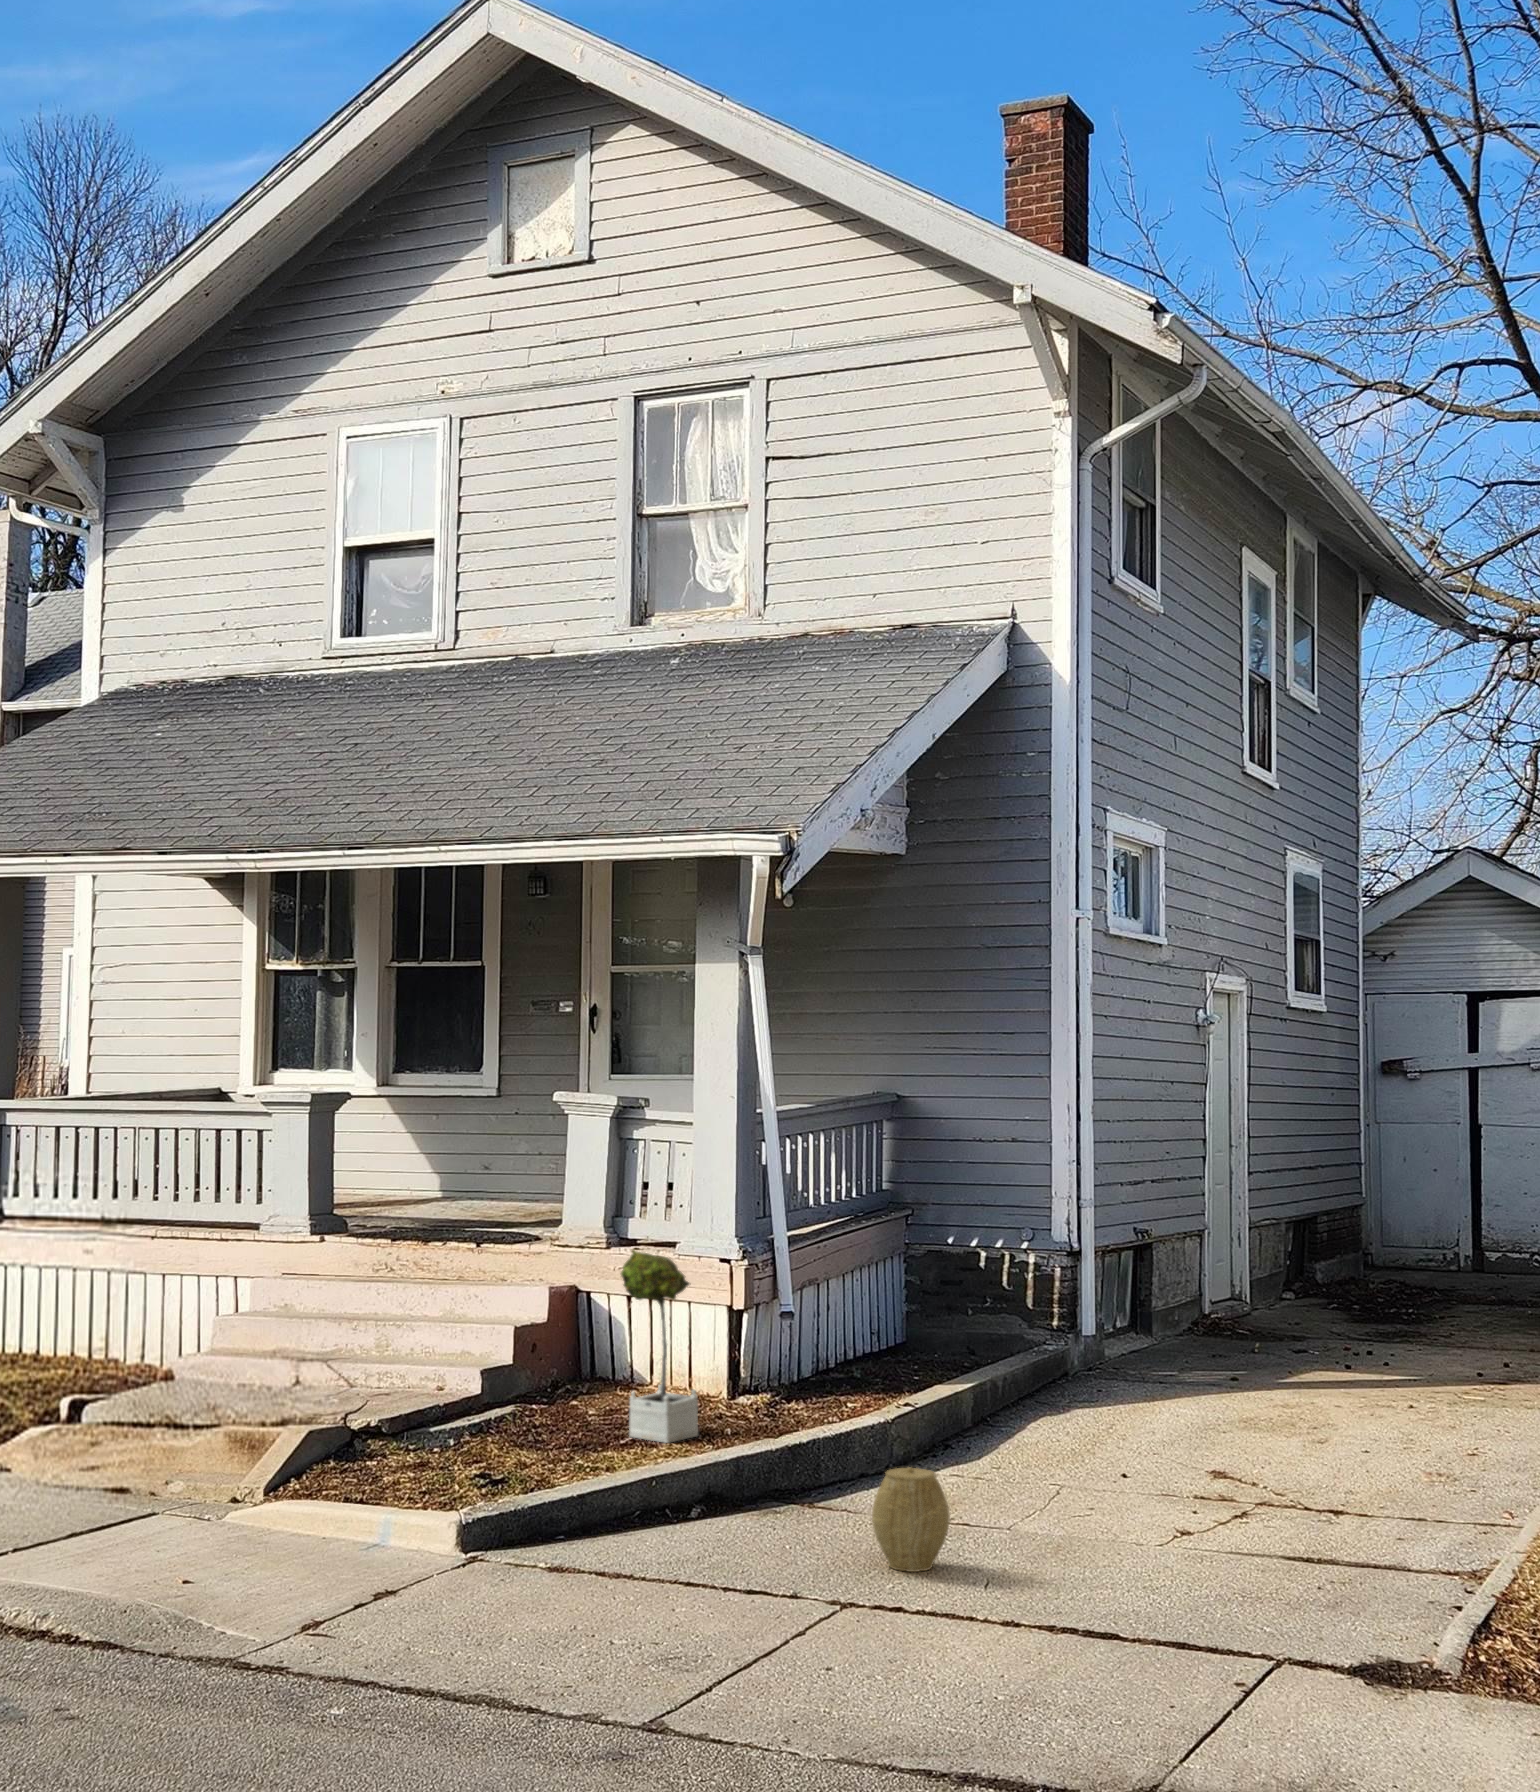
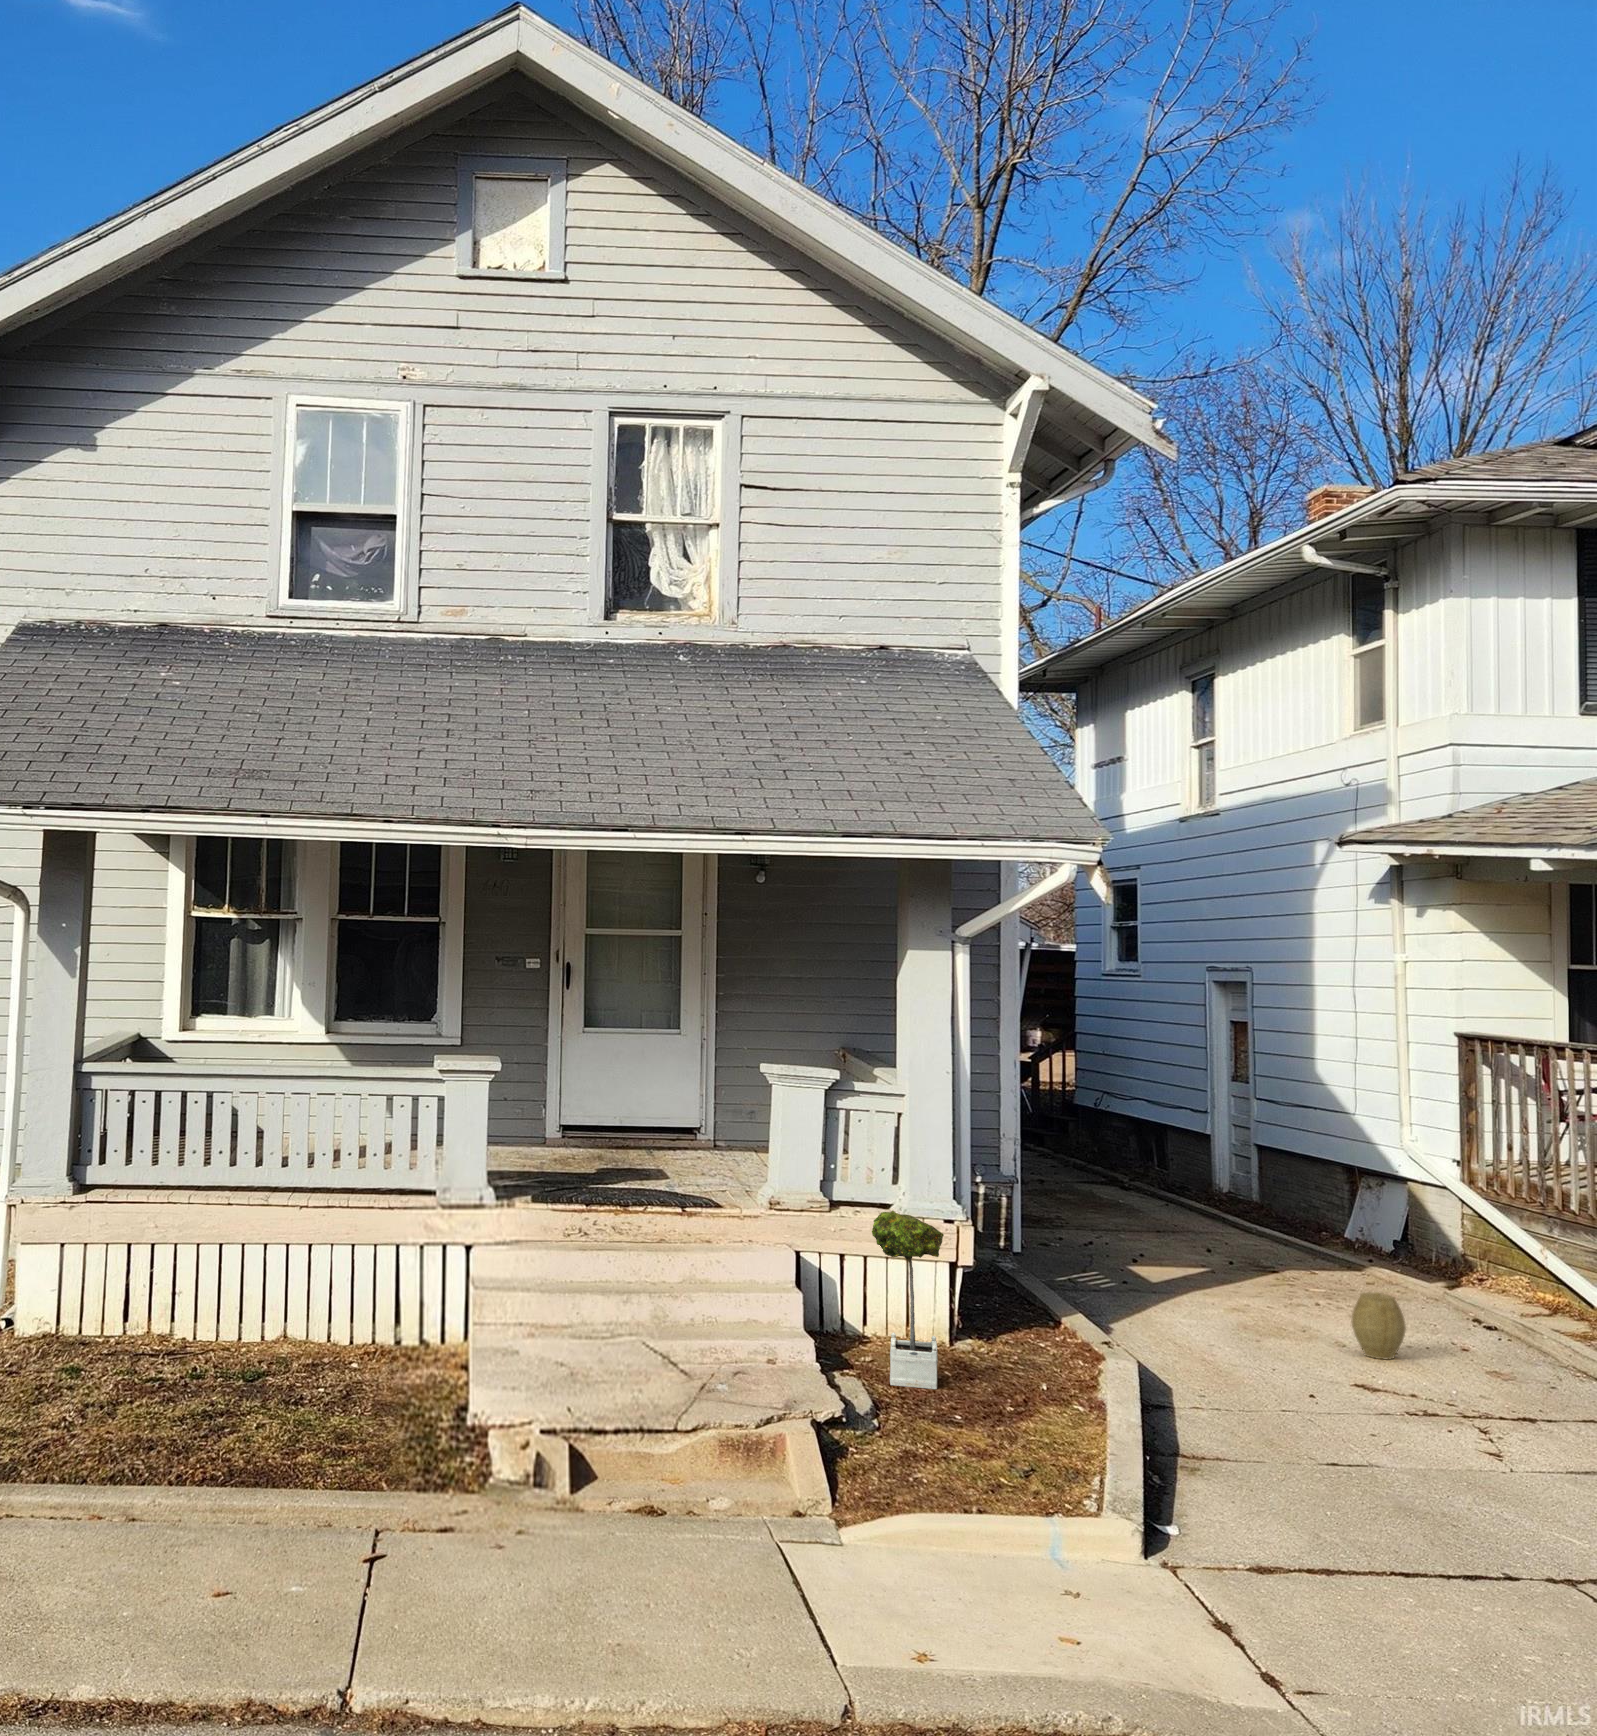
woven basket: present [872,1467,950,1572] -> present [1352,1292,1406,1359]

